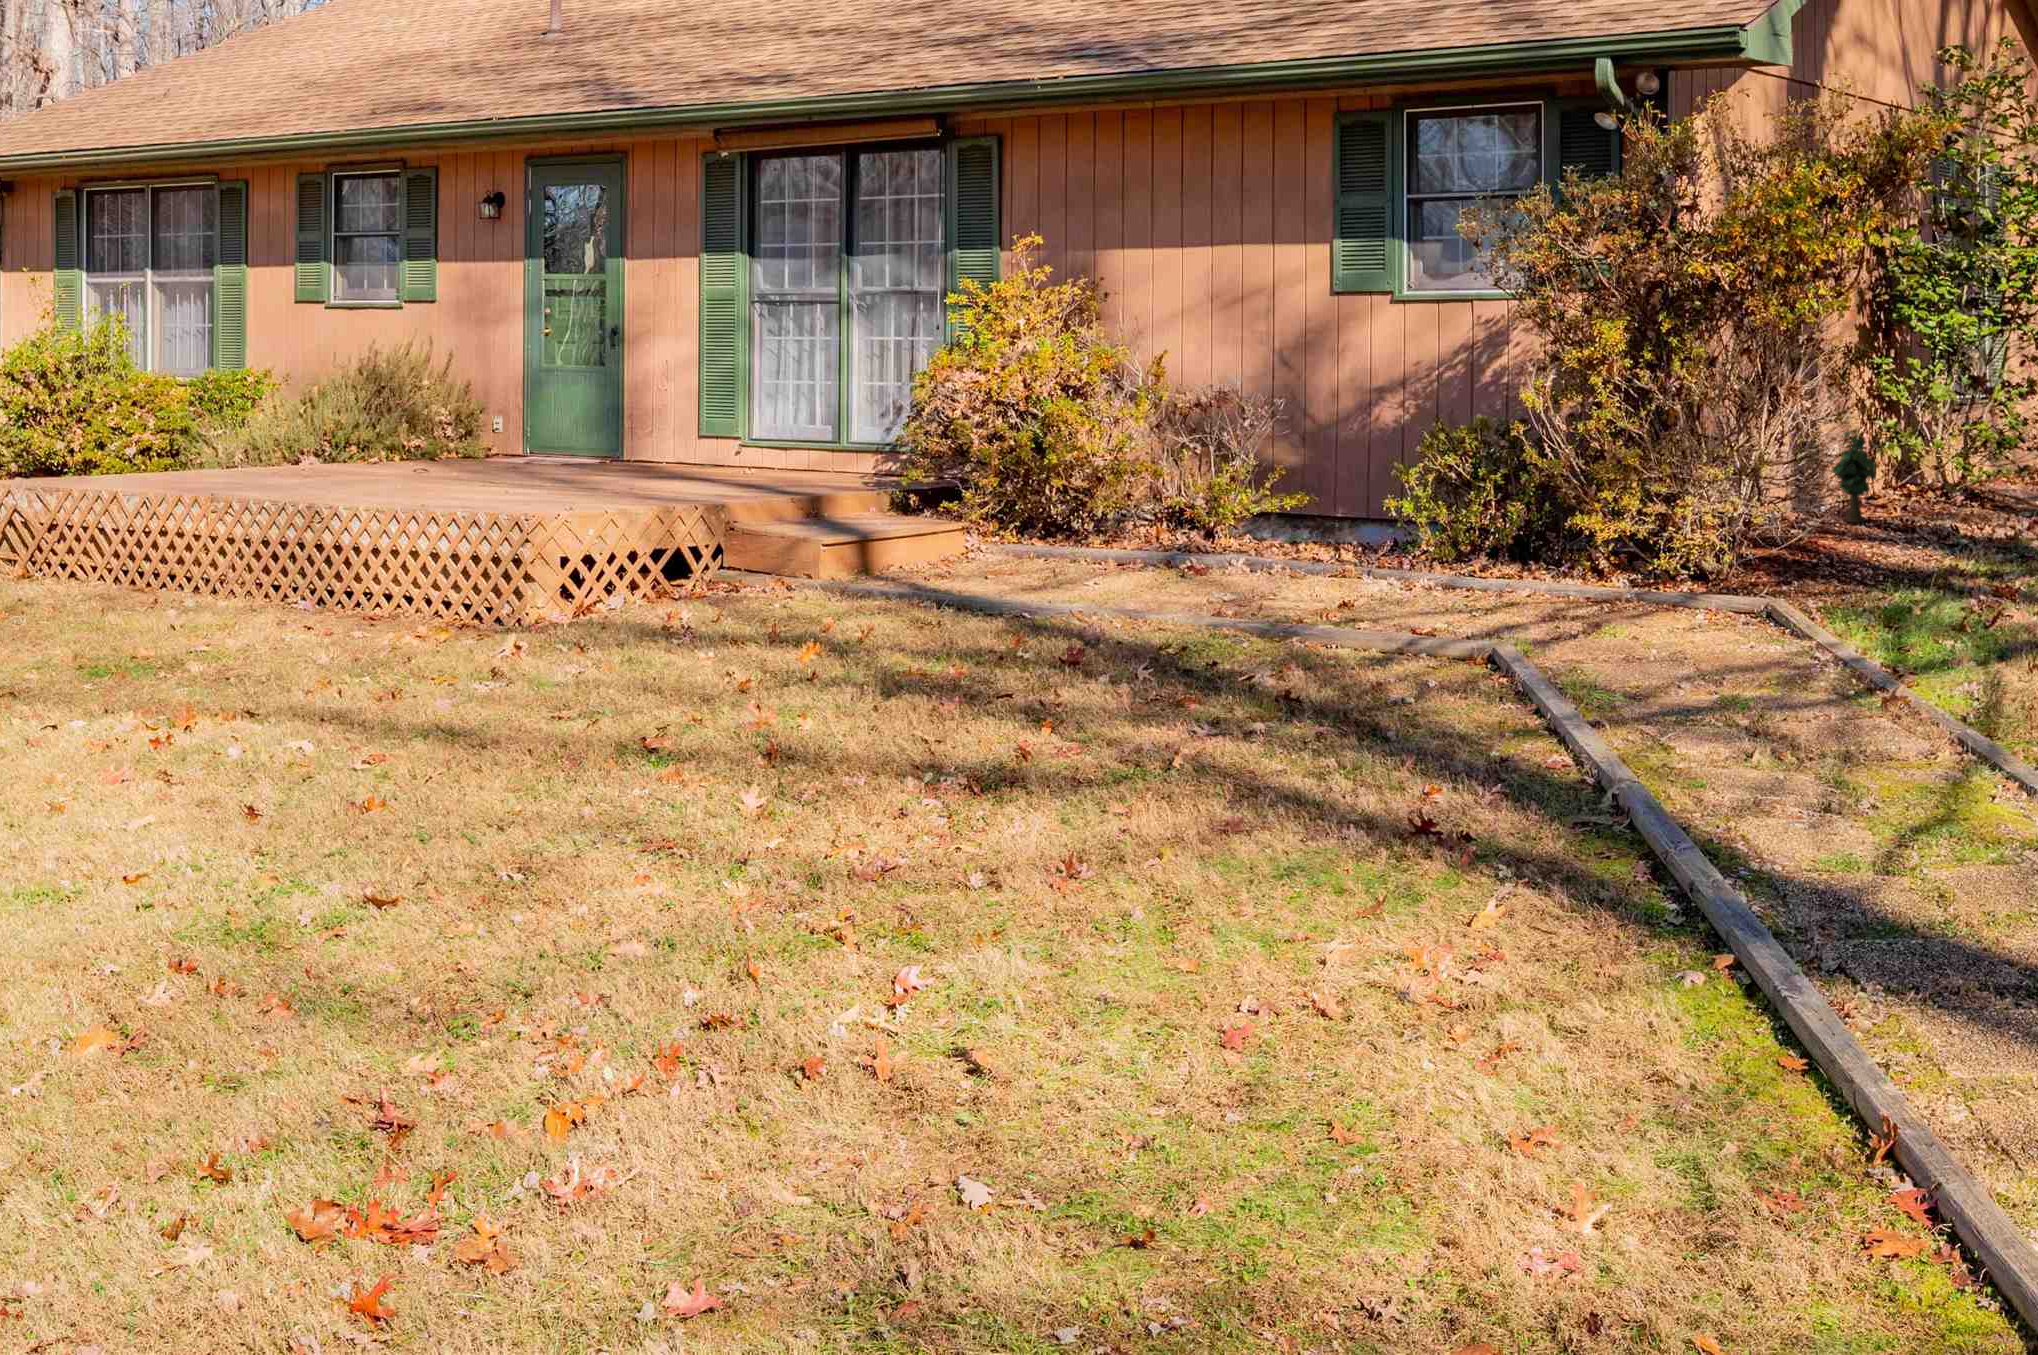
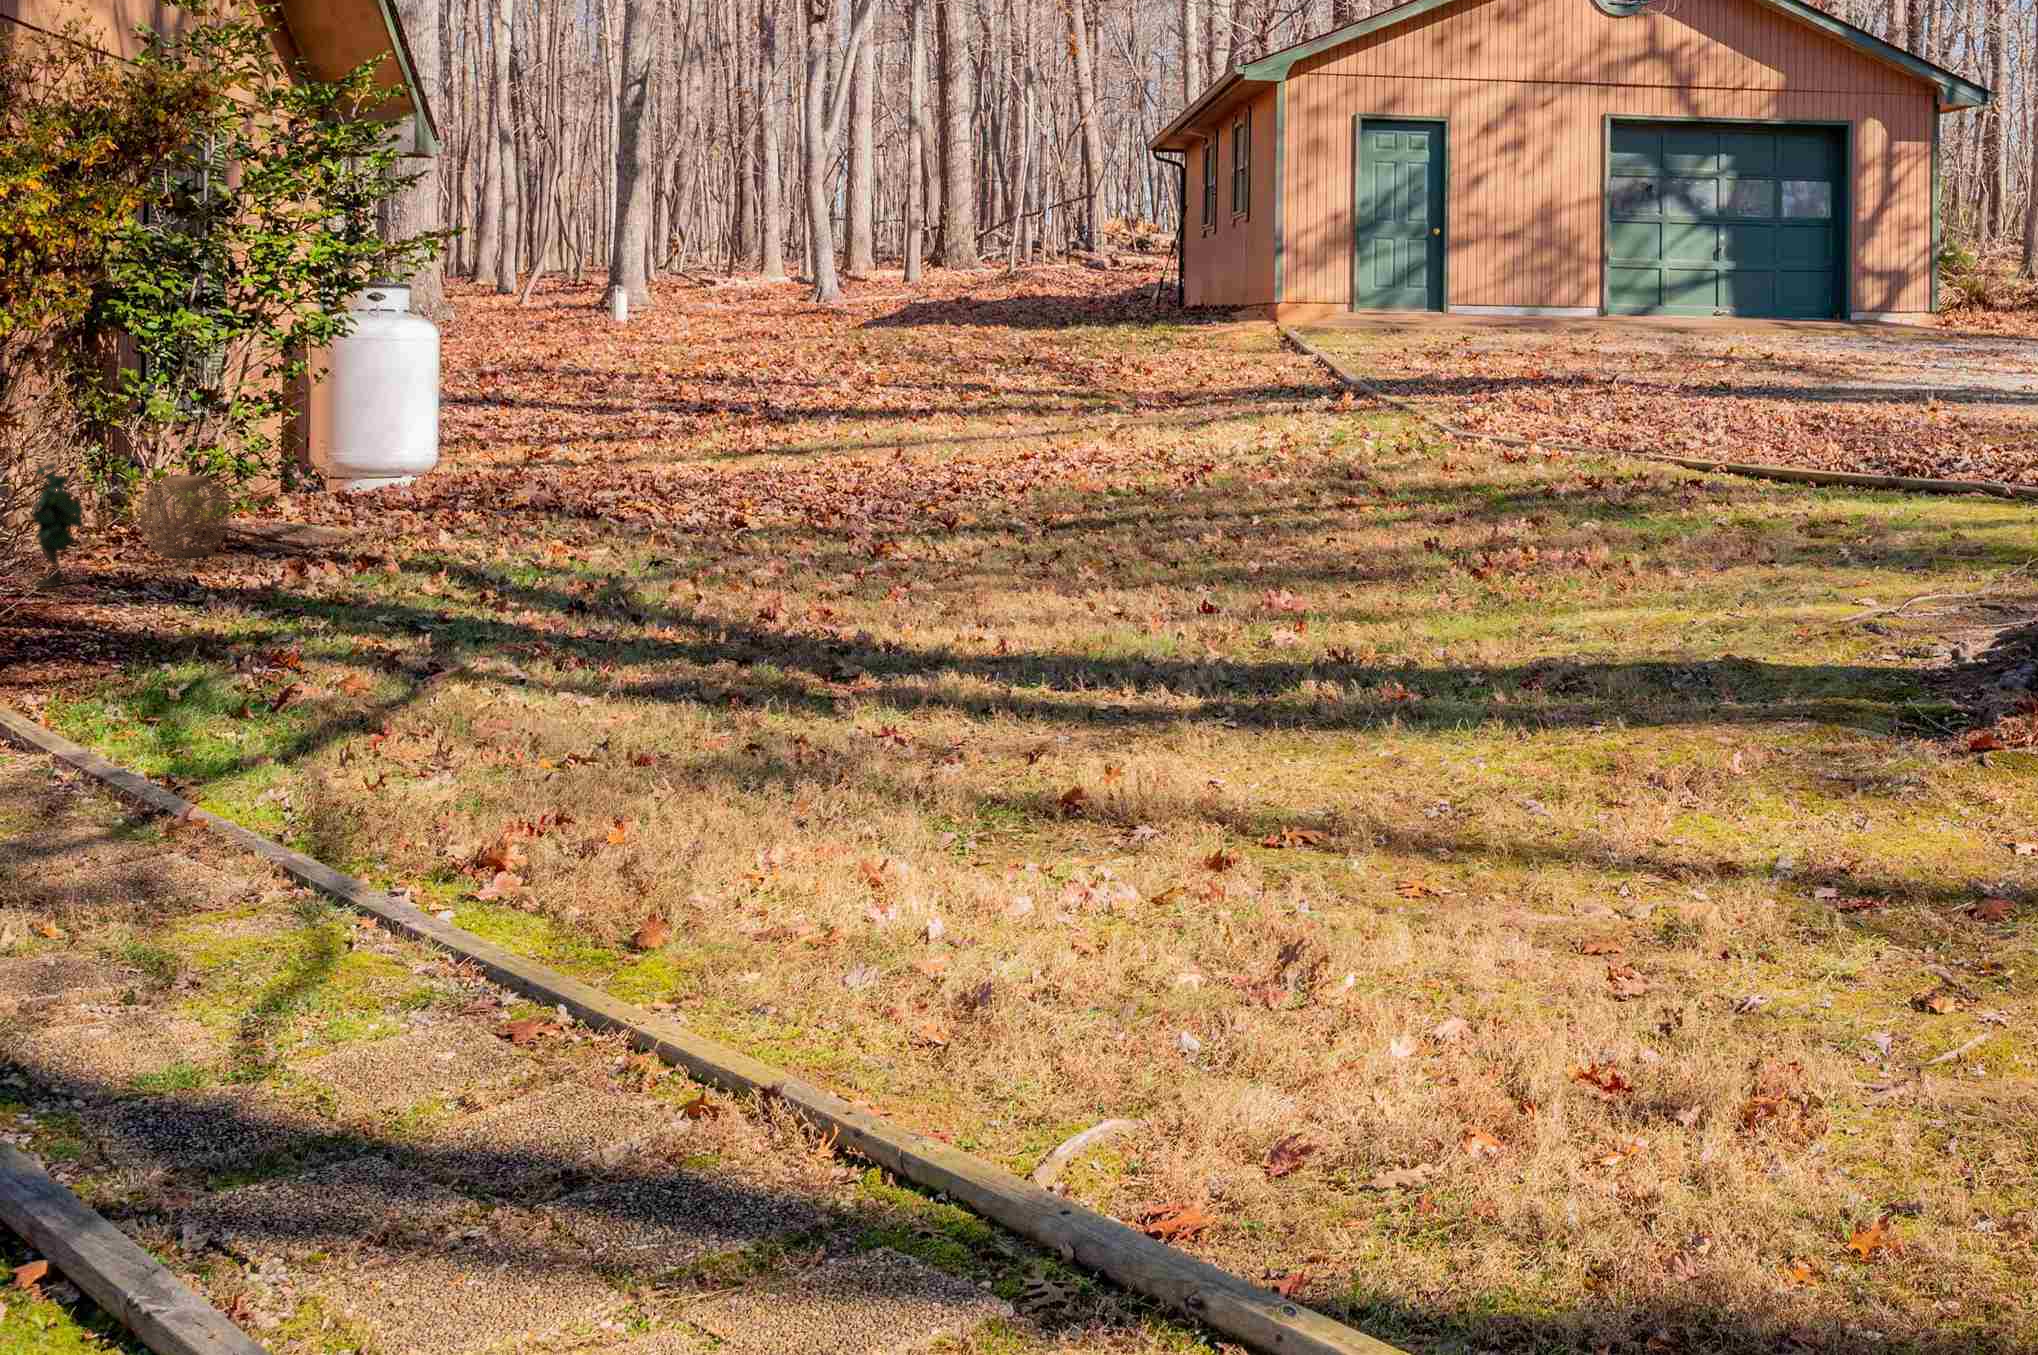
woven basket: none [1921,444,1987,510] -> present [140,475,229,558]

